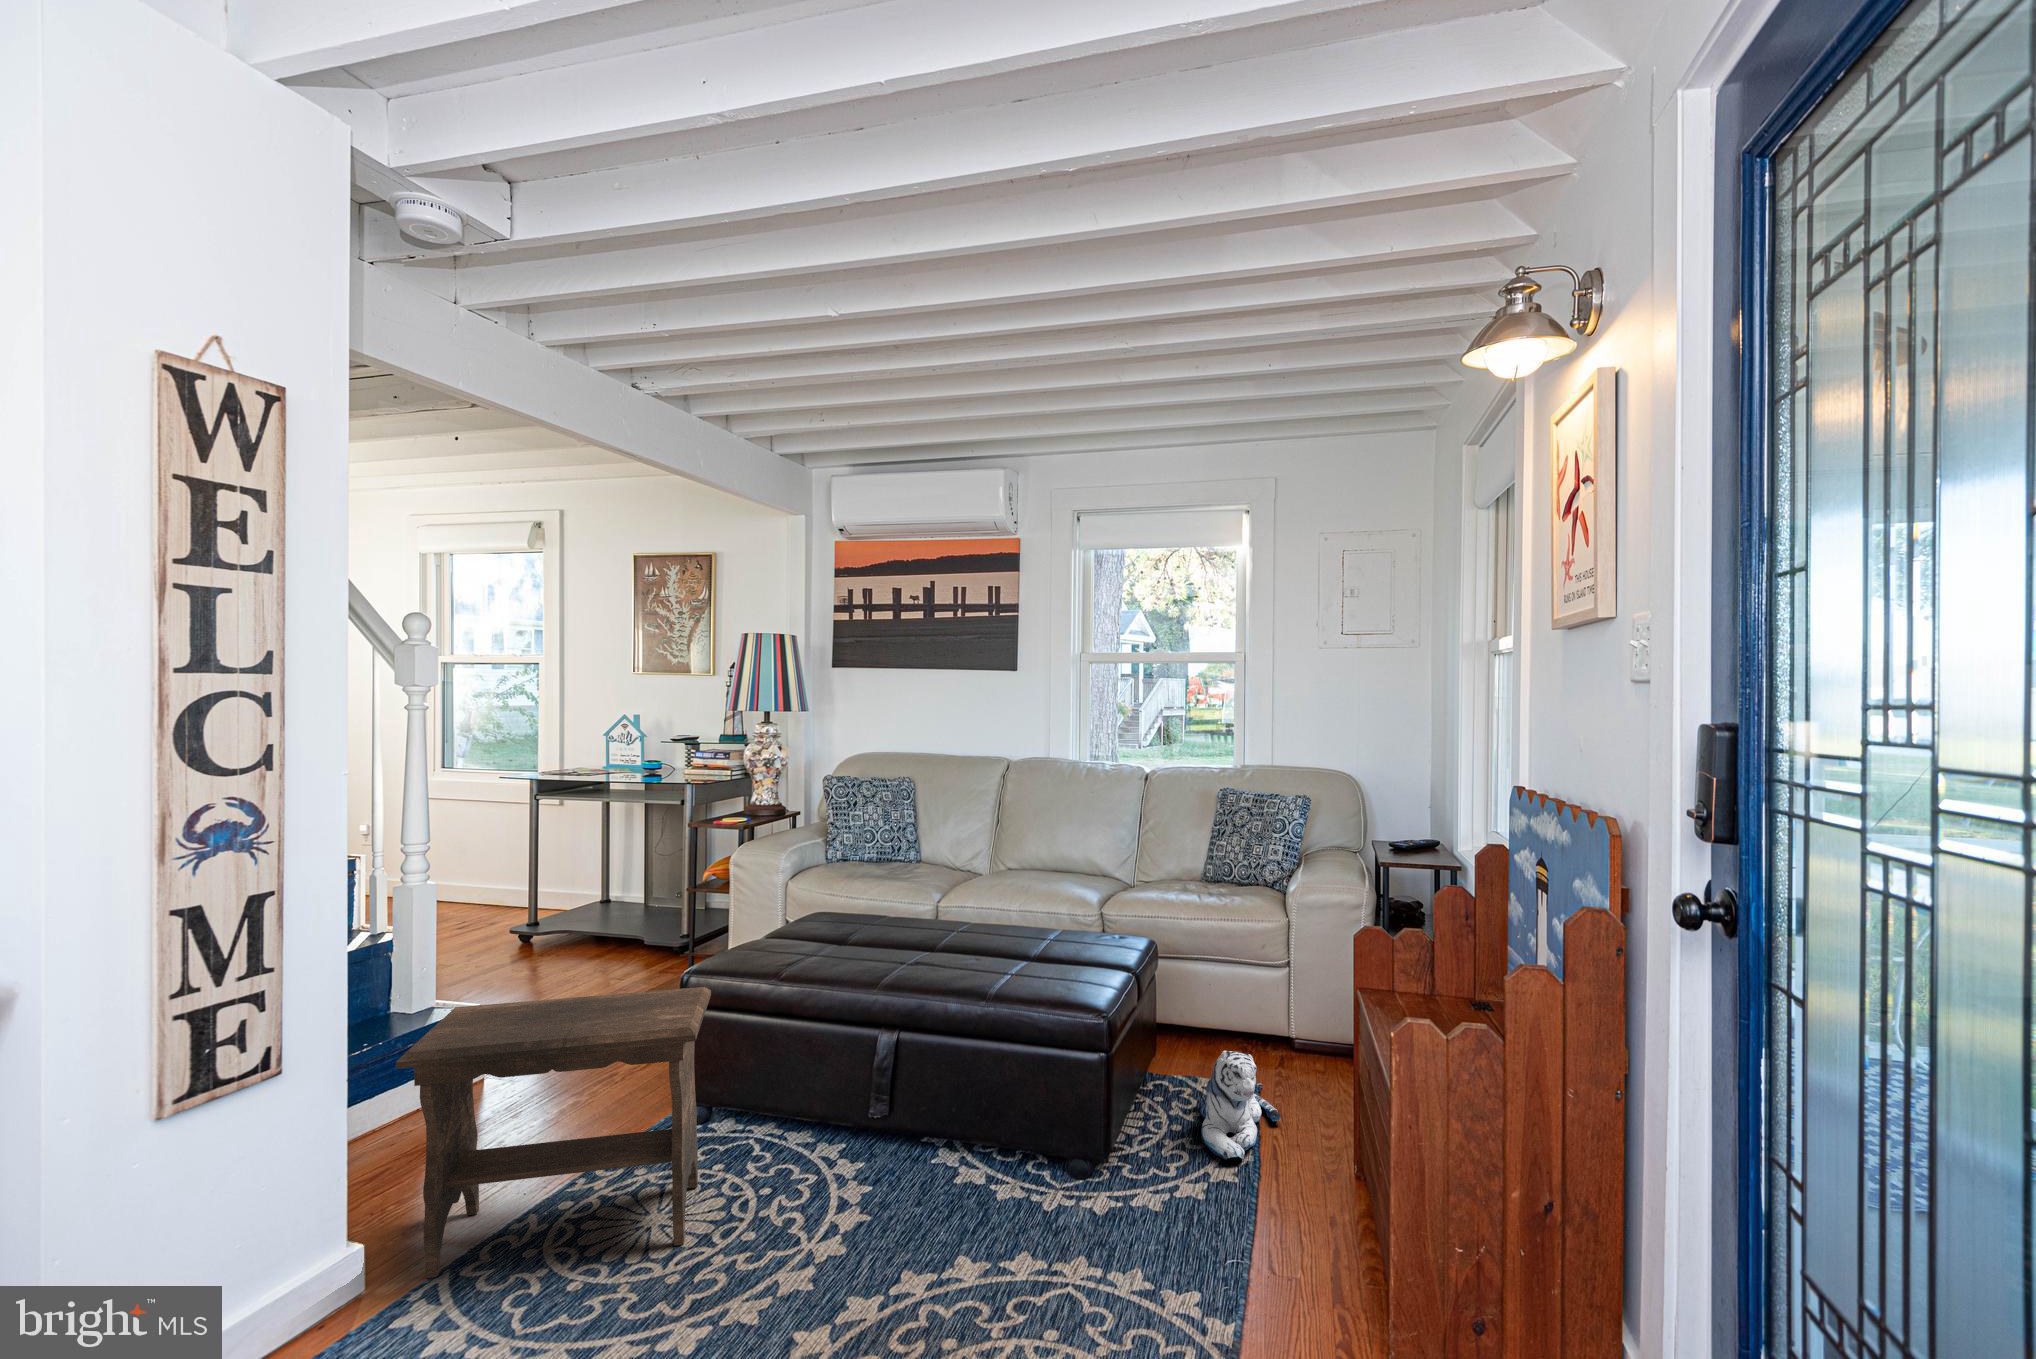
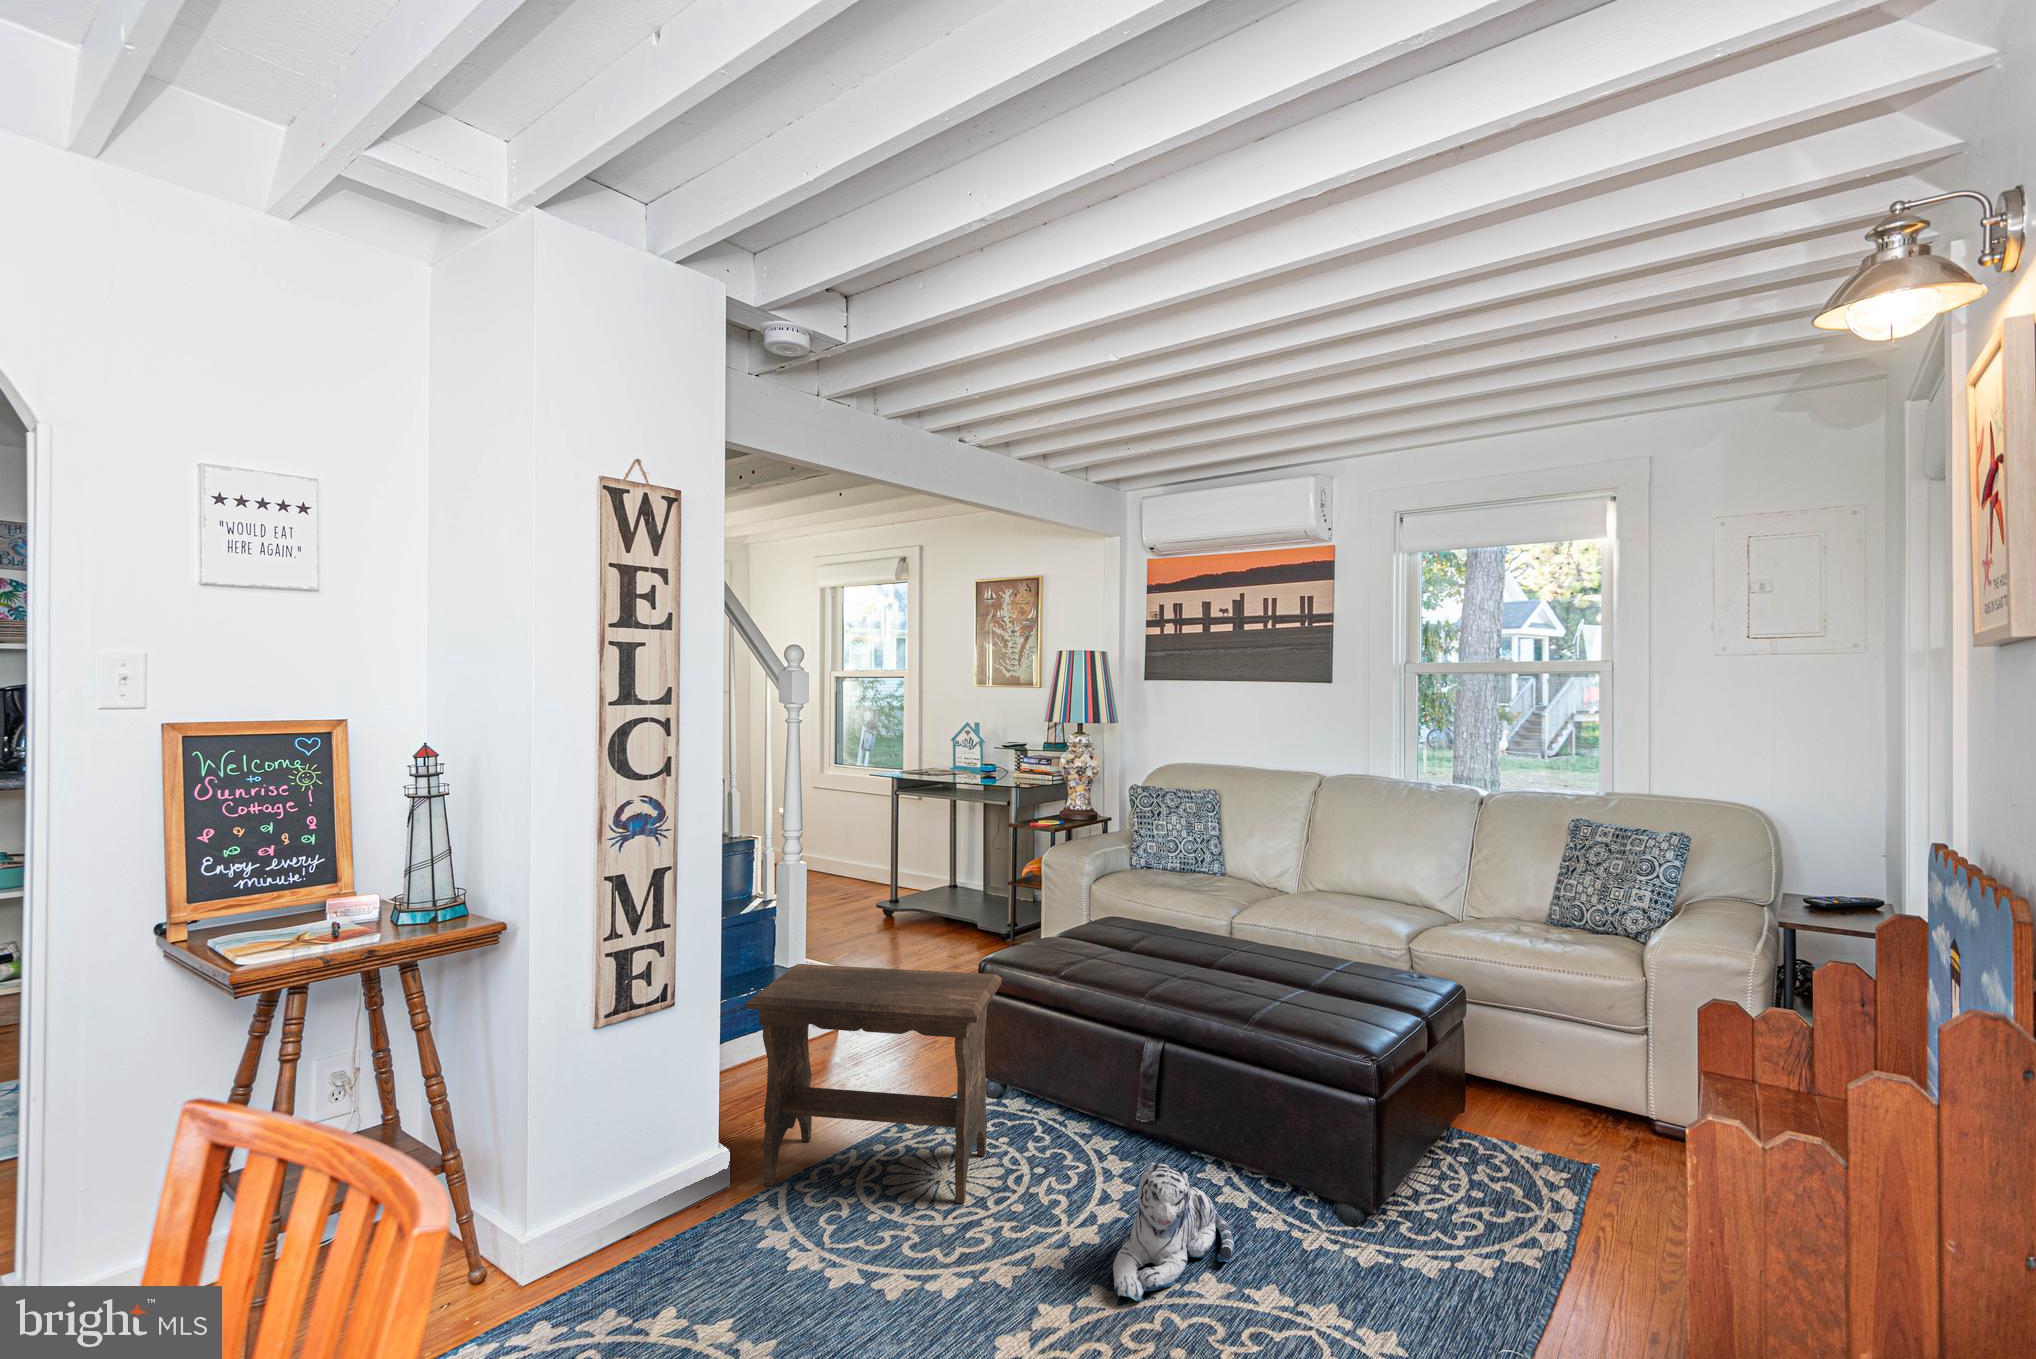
plush toy: present [1200,1051,1281,1160] -> present [1113,1163,1235,1301]

